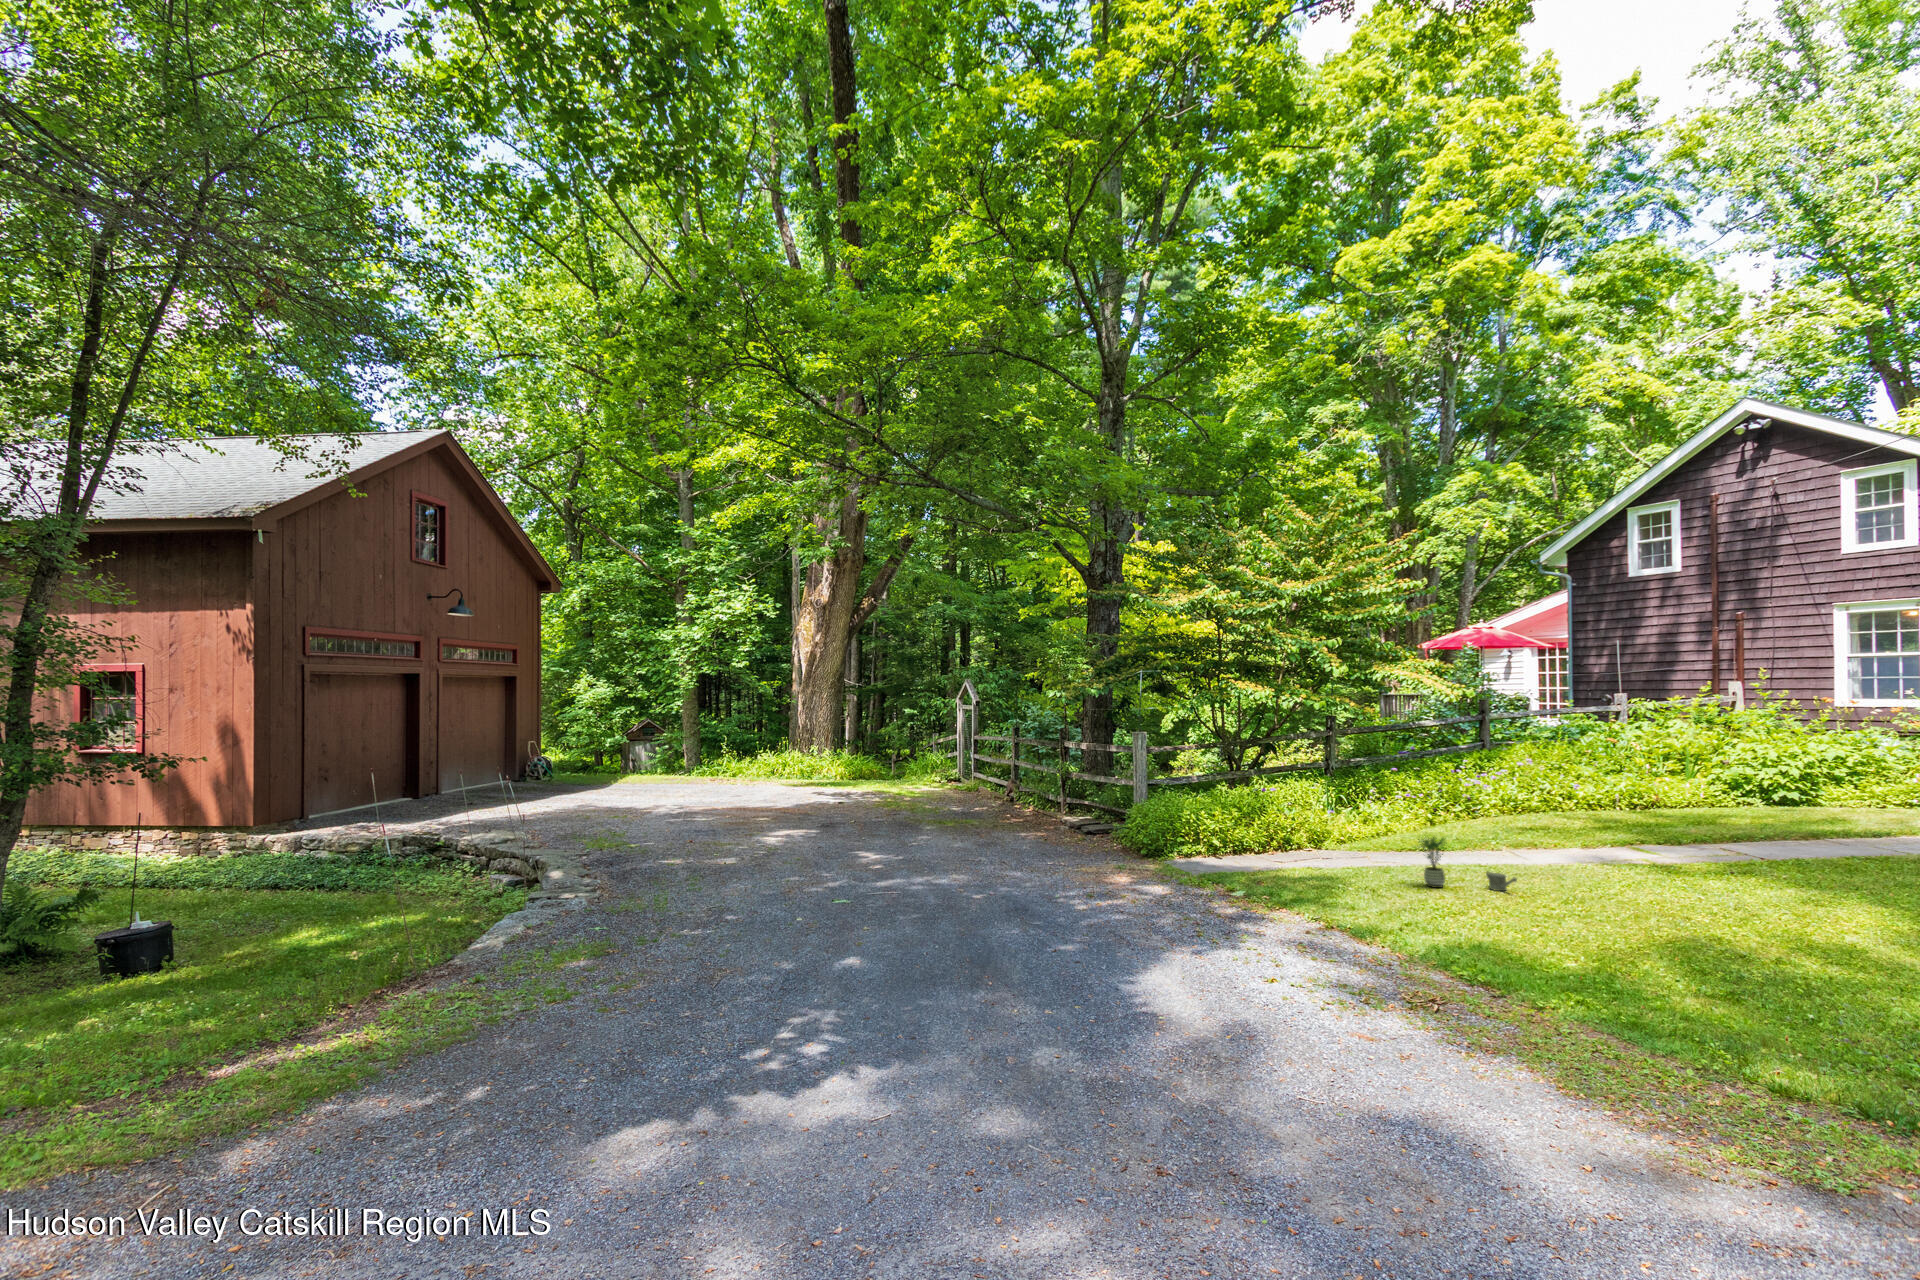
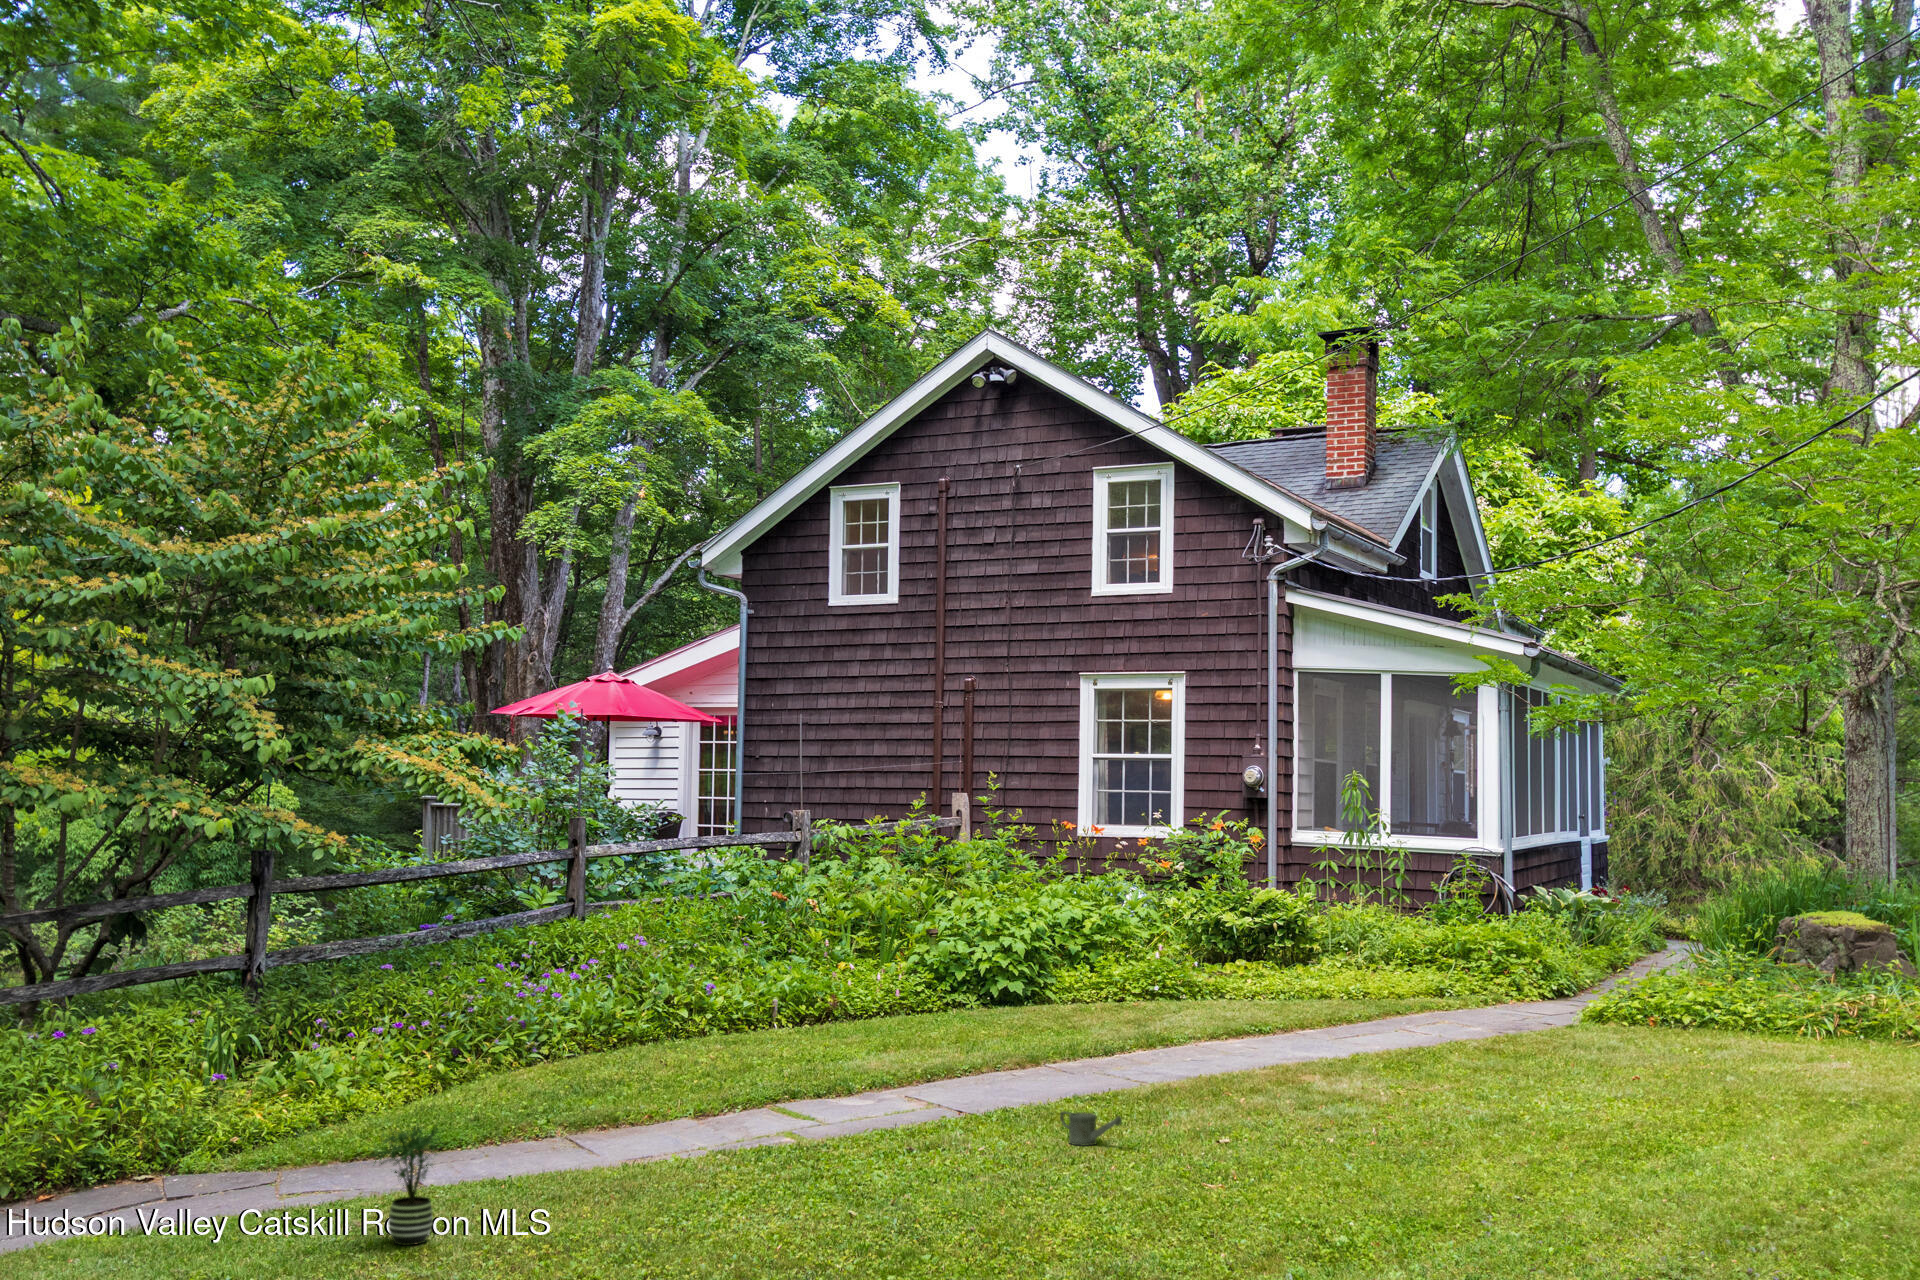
watering can: present [1486,872,1517,891] -> present [1060,1111,1122,1146]

